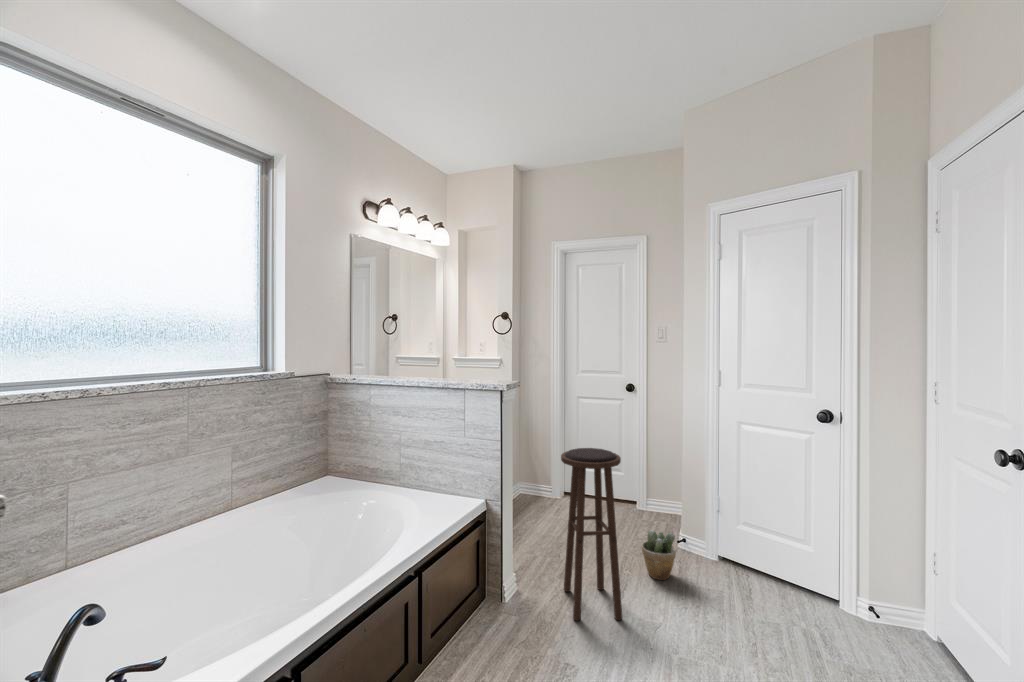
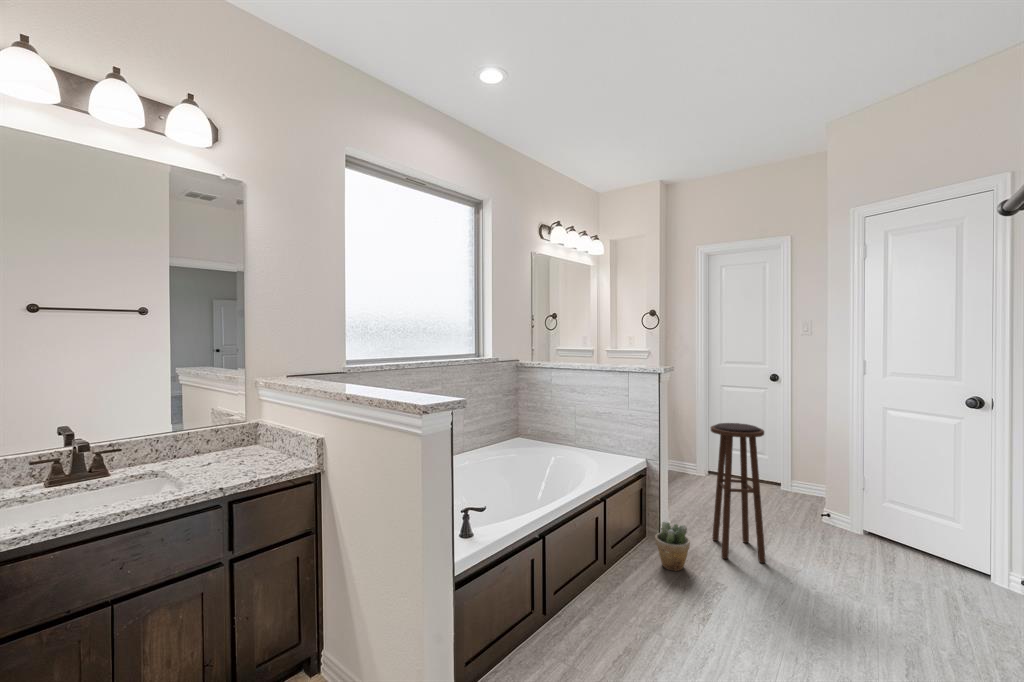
potted plant: present [641,530,676,580] -> present [655,521,690,571]

